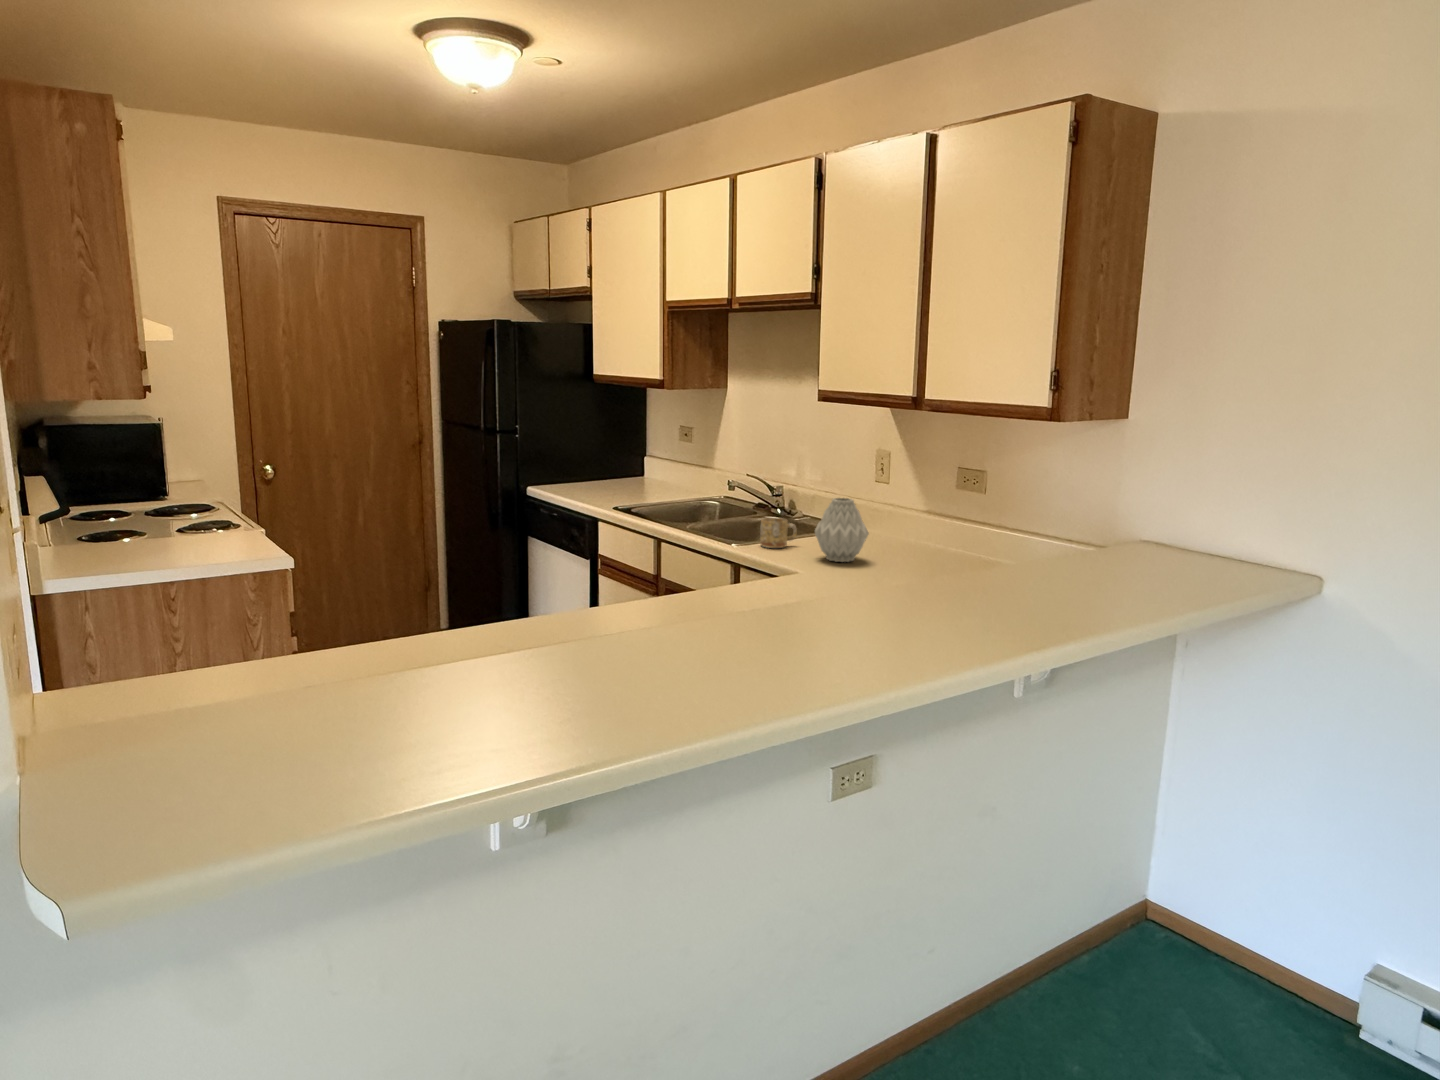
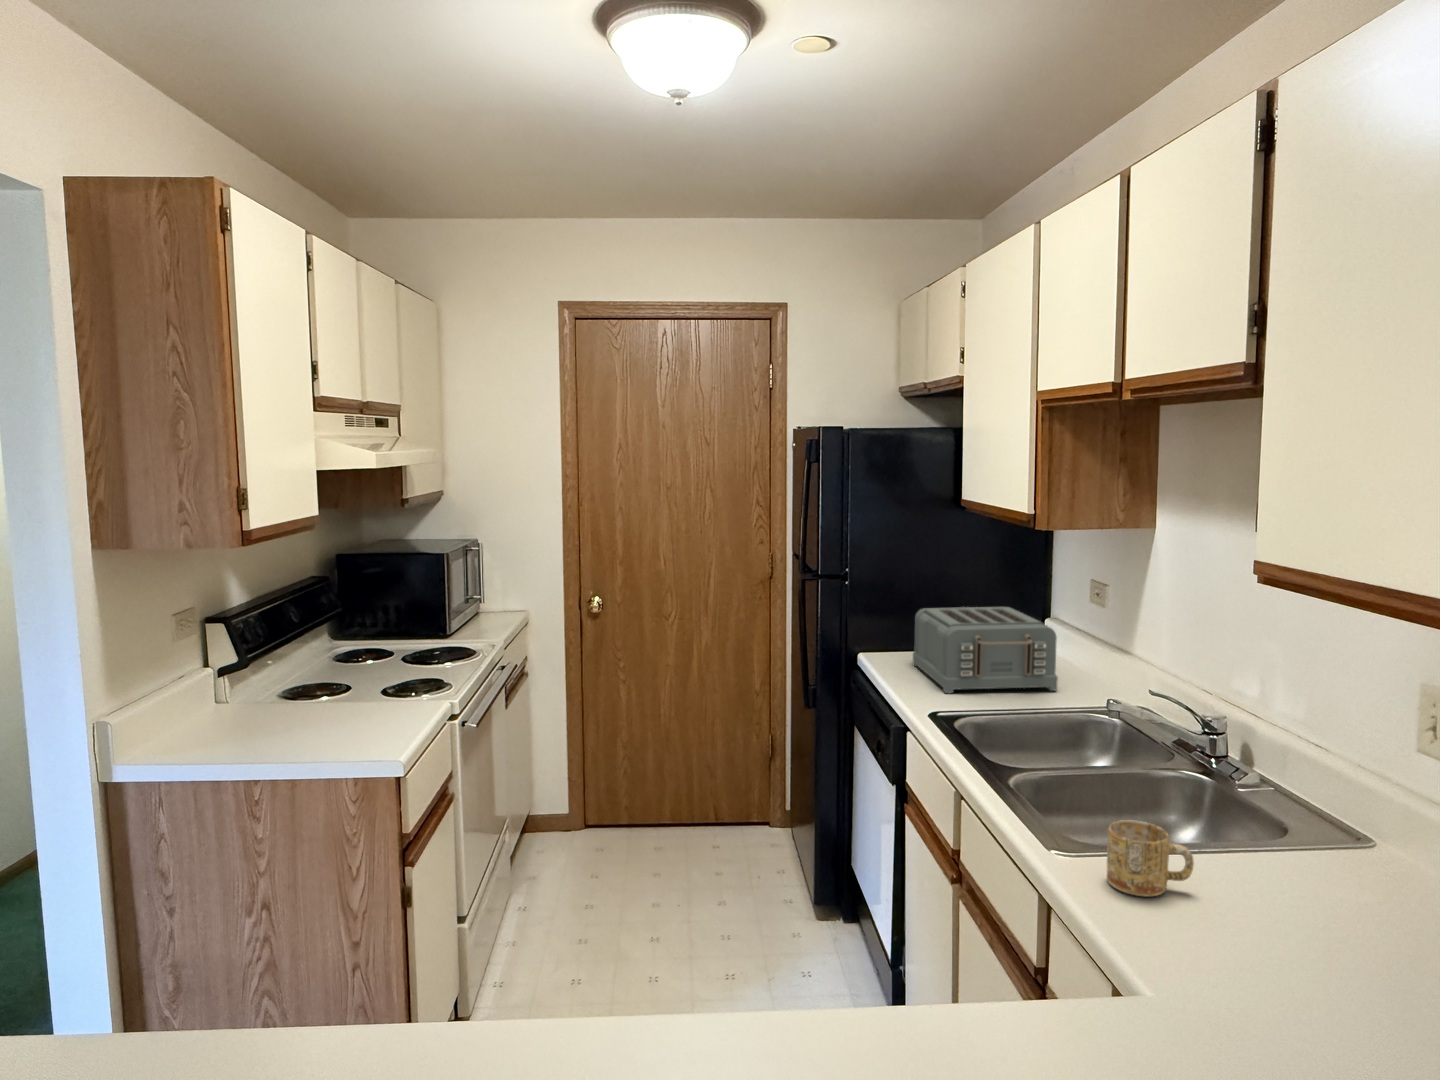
toaster: none [574,446,673,498] -> present [913,607,1058,693]
vase: present [815,498,869,562] -> none [1204,830,1357,999]

